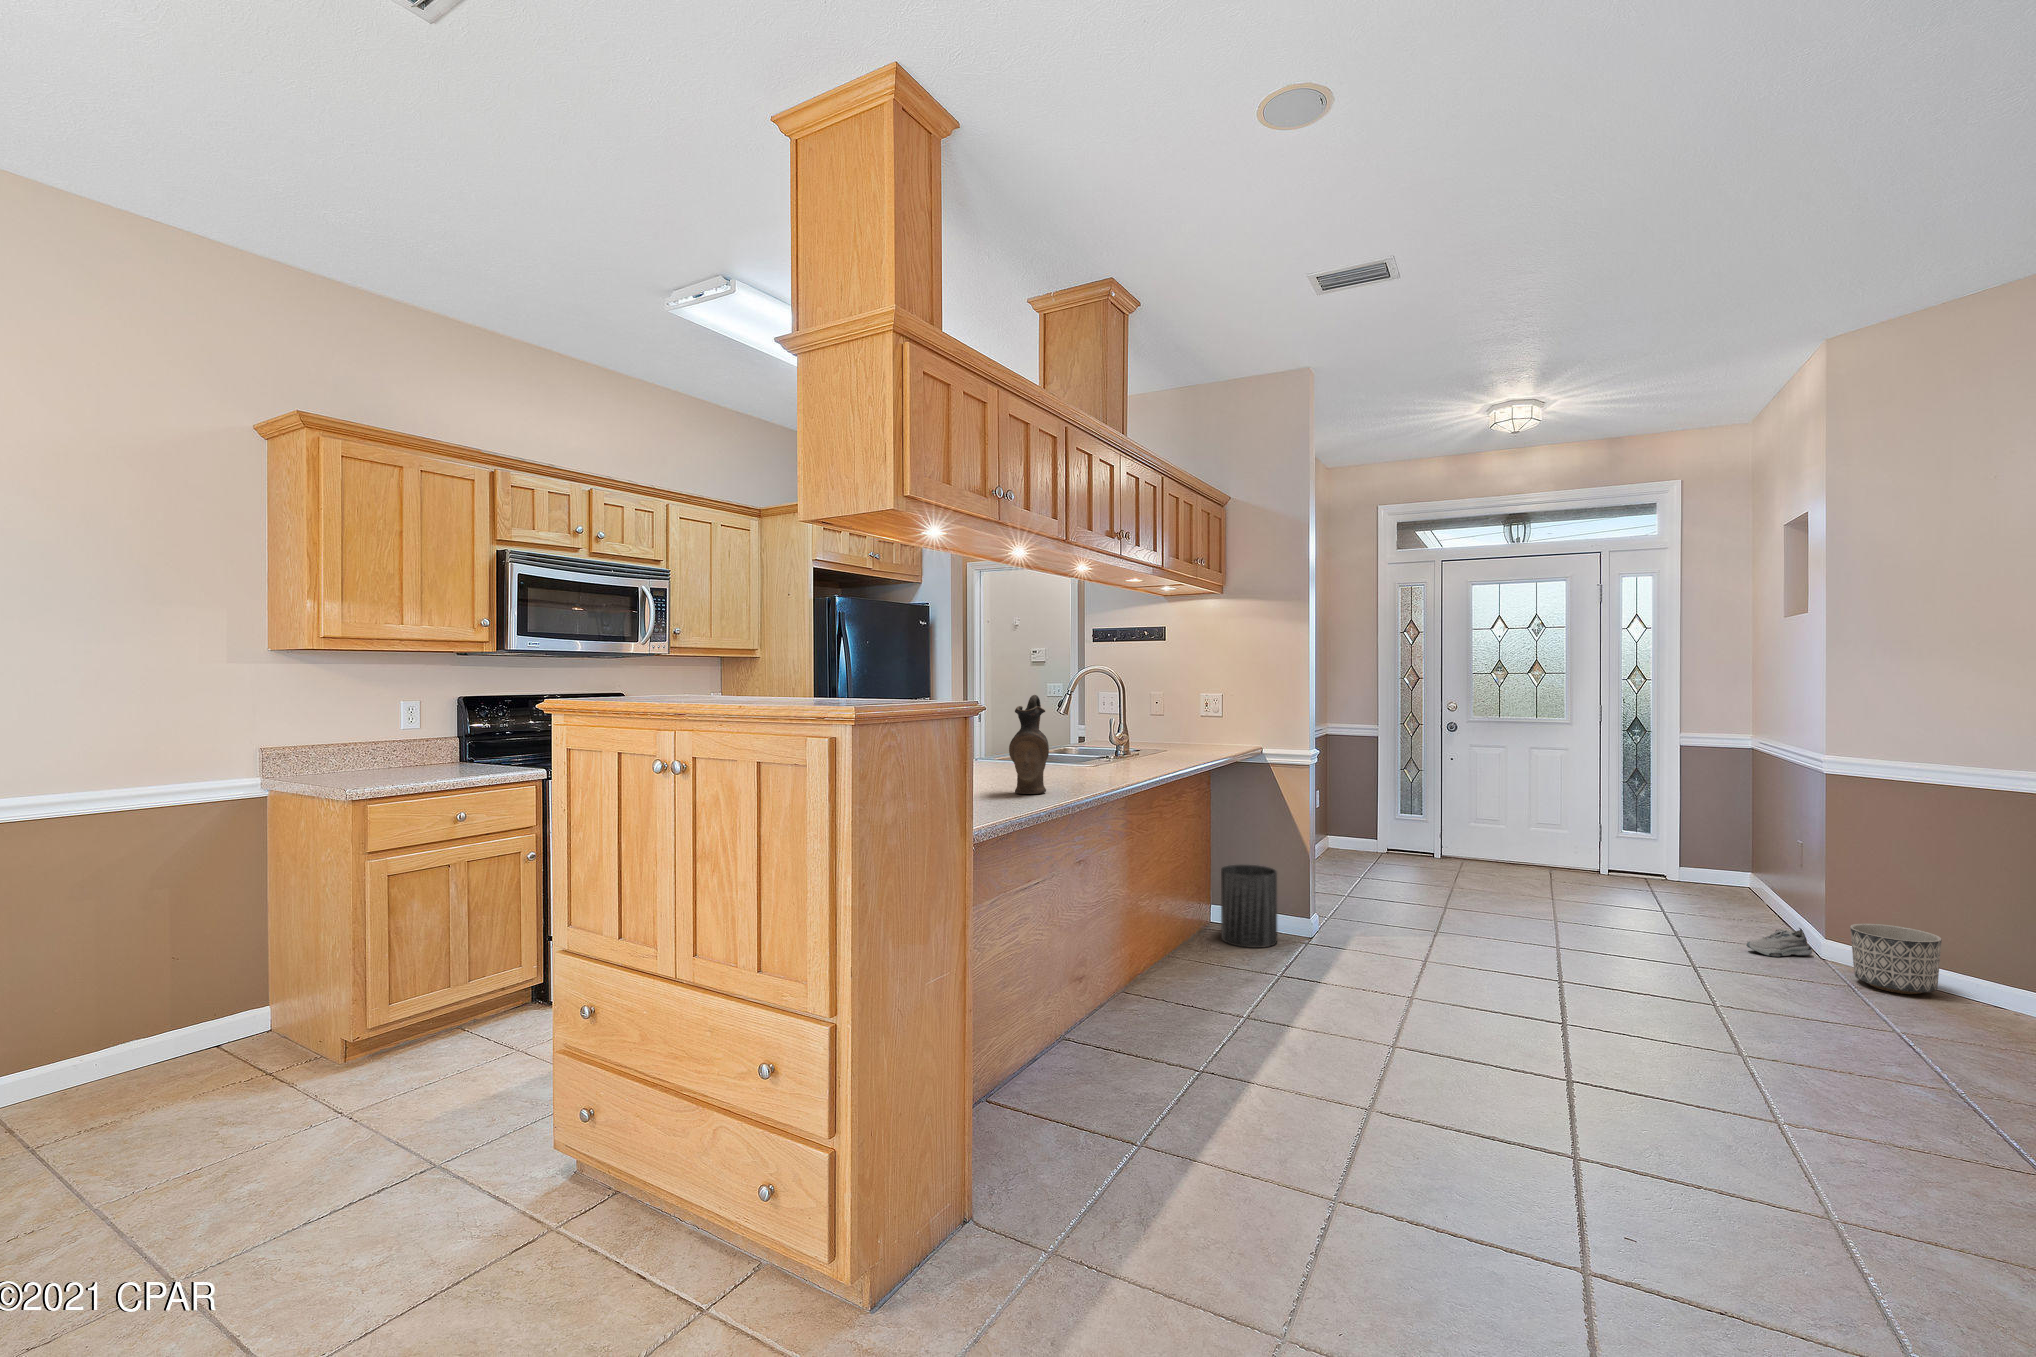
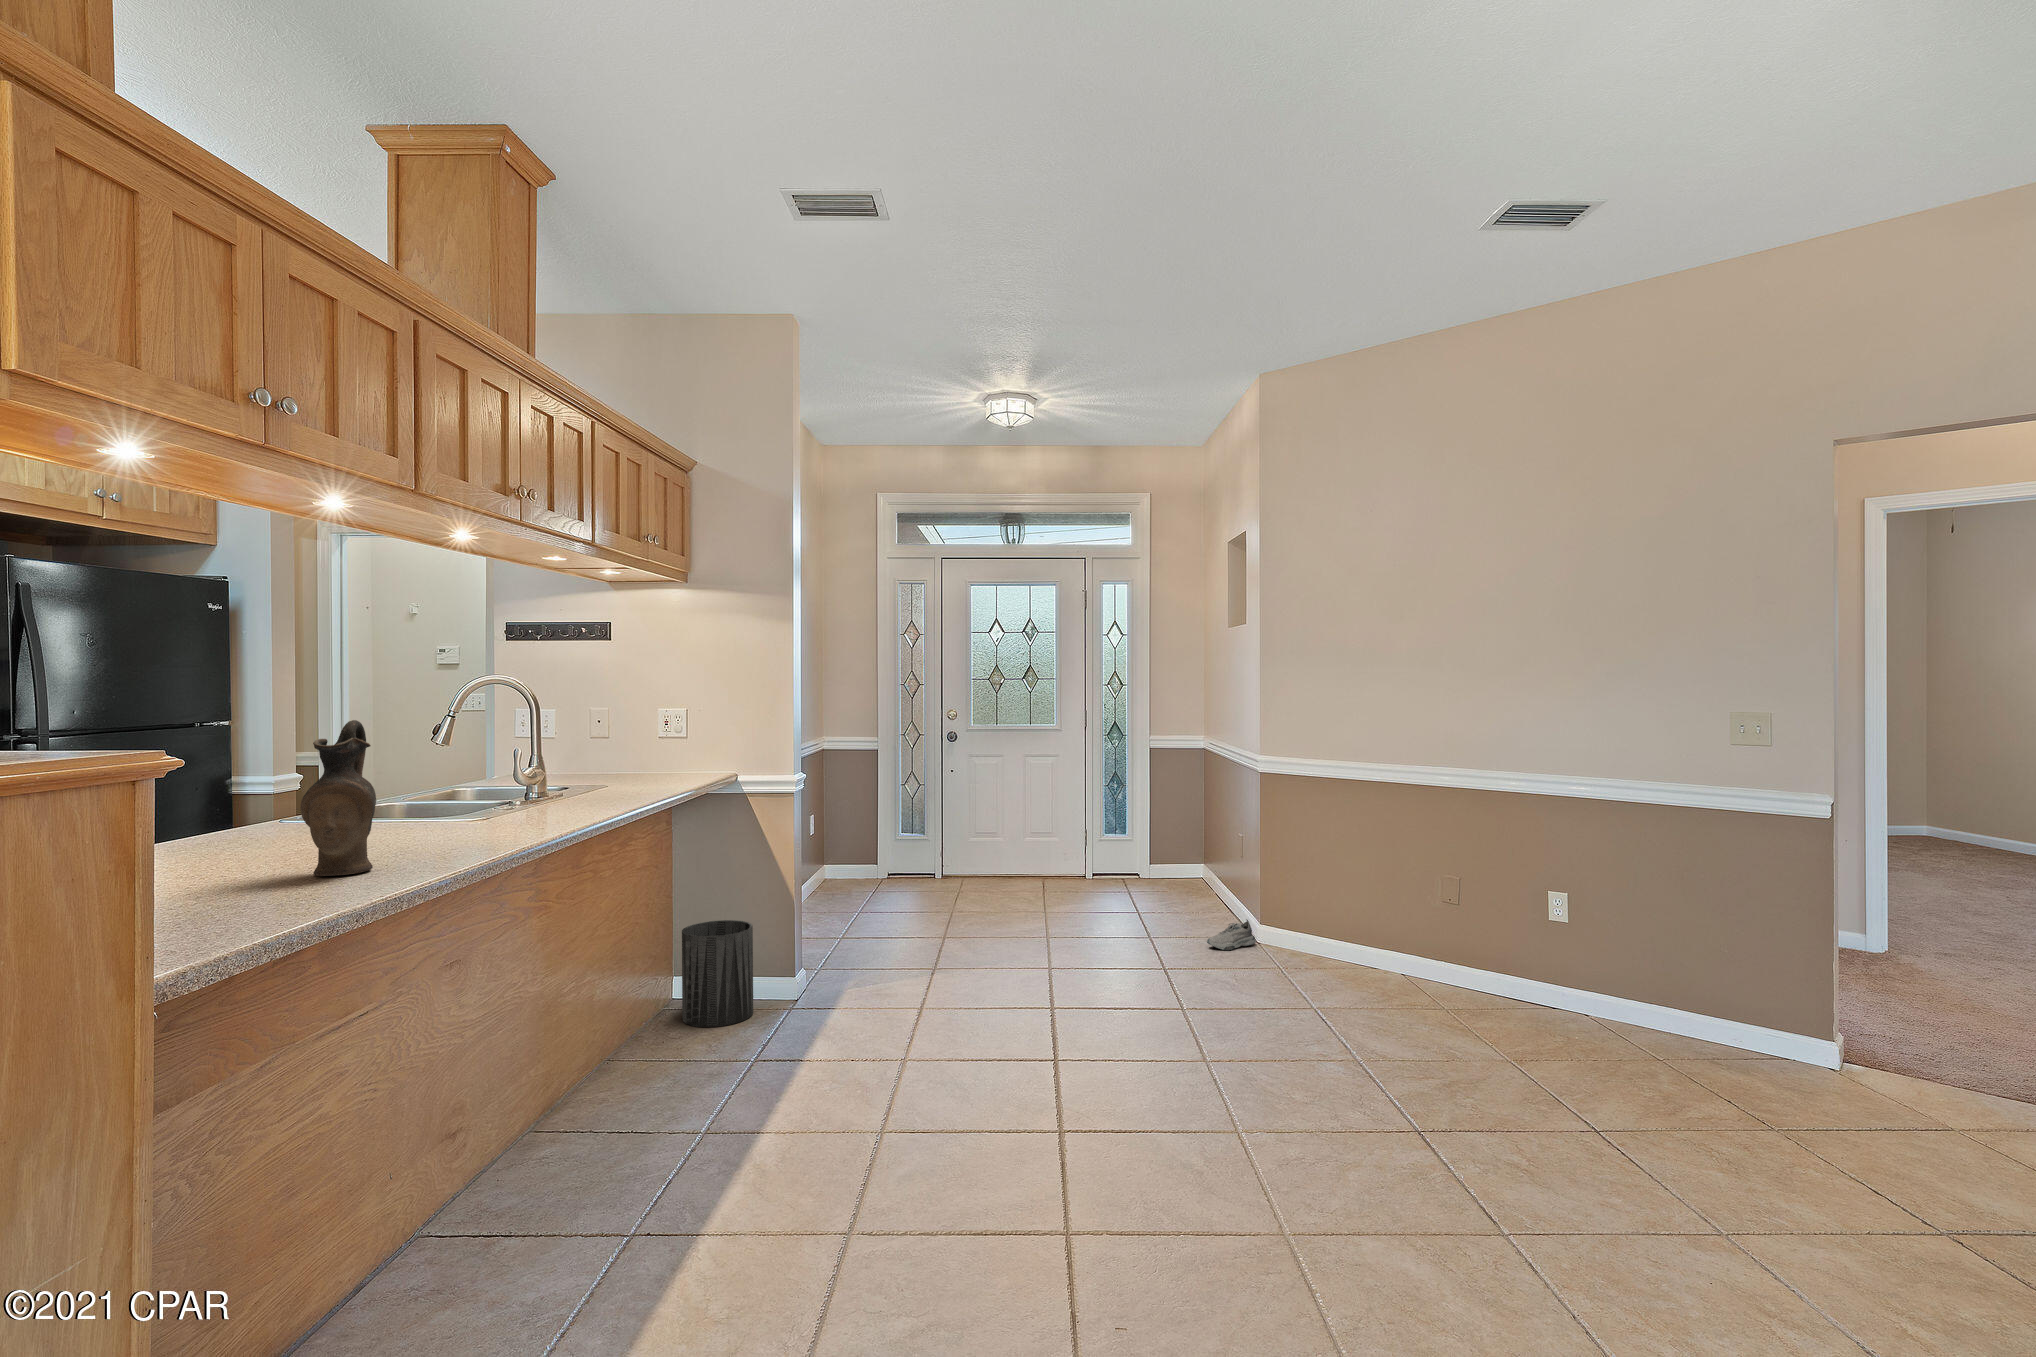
planter: present [1850,924,1942,994] -> none [1284,909,1347,972]

